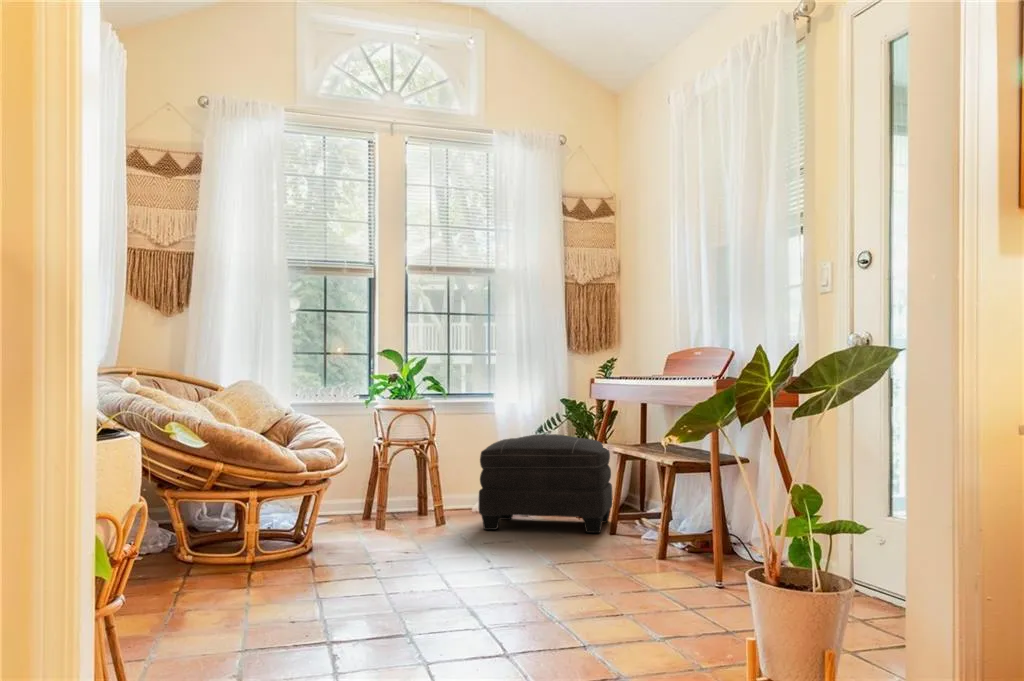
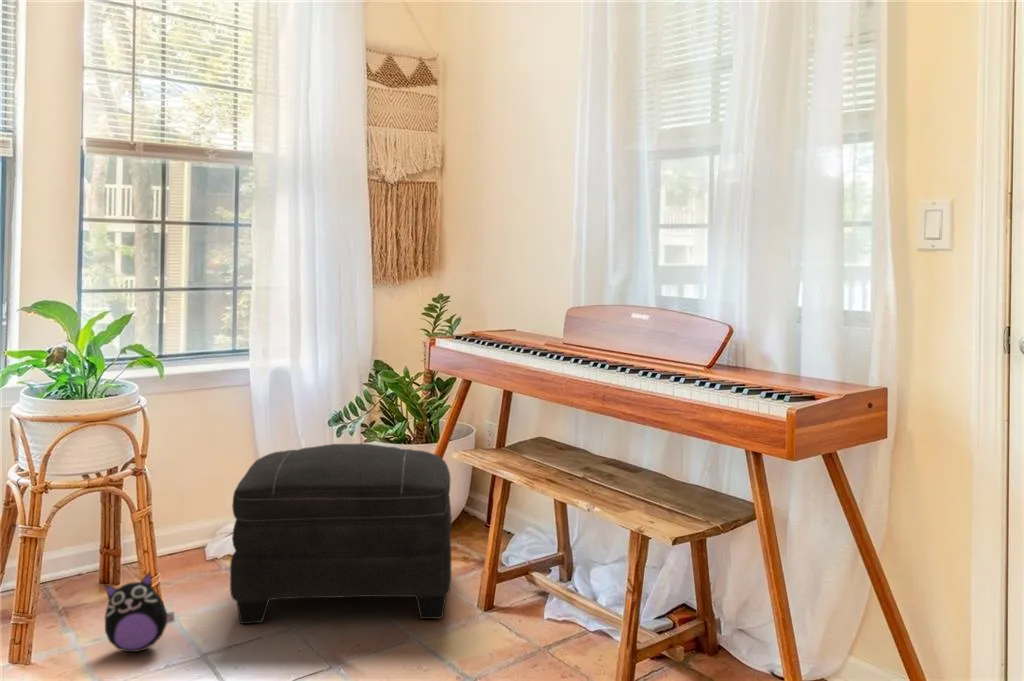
plush toy: none [415,492,449,534] -> present [105,572,175,653]

